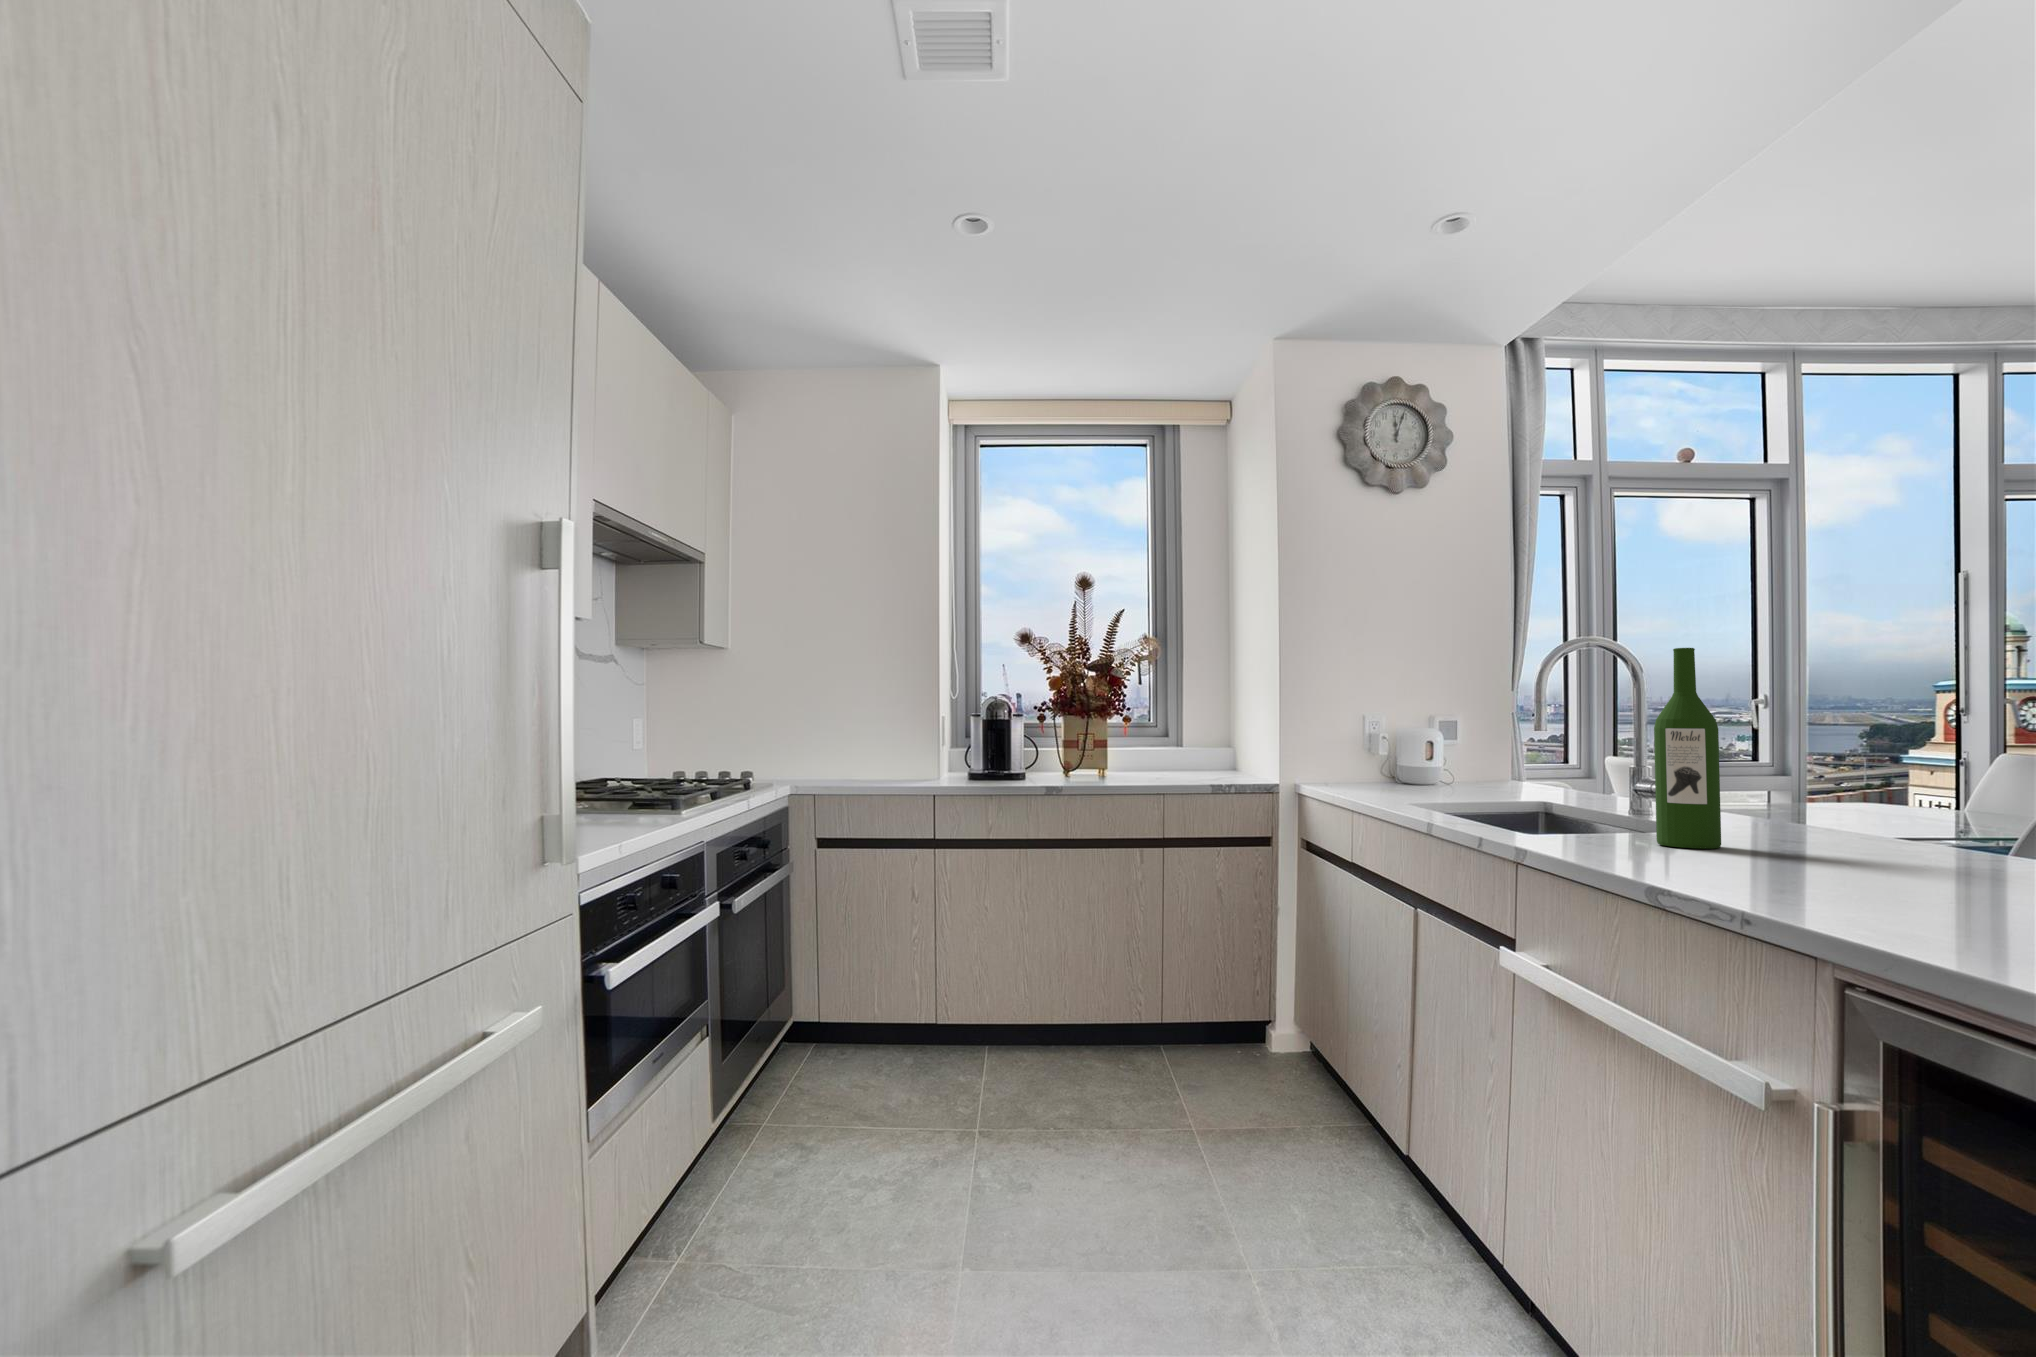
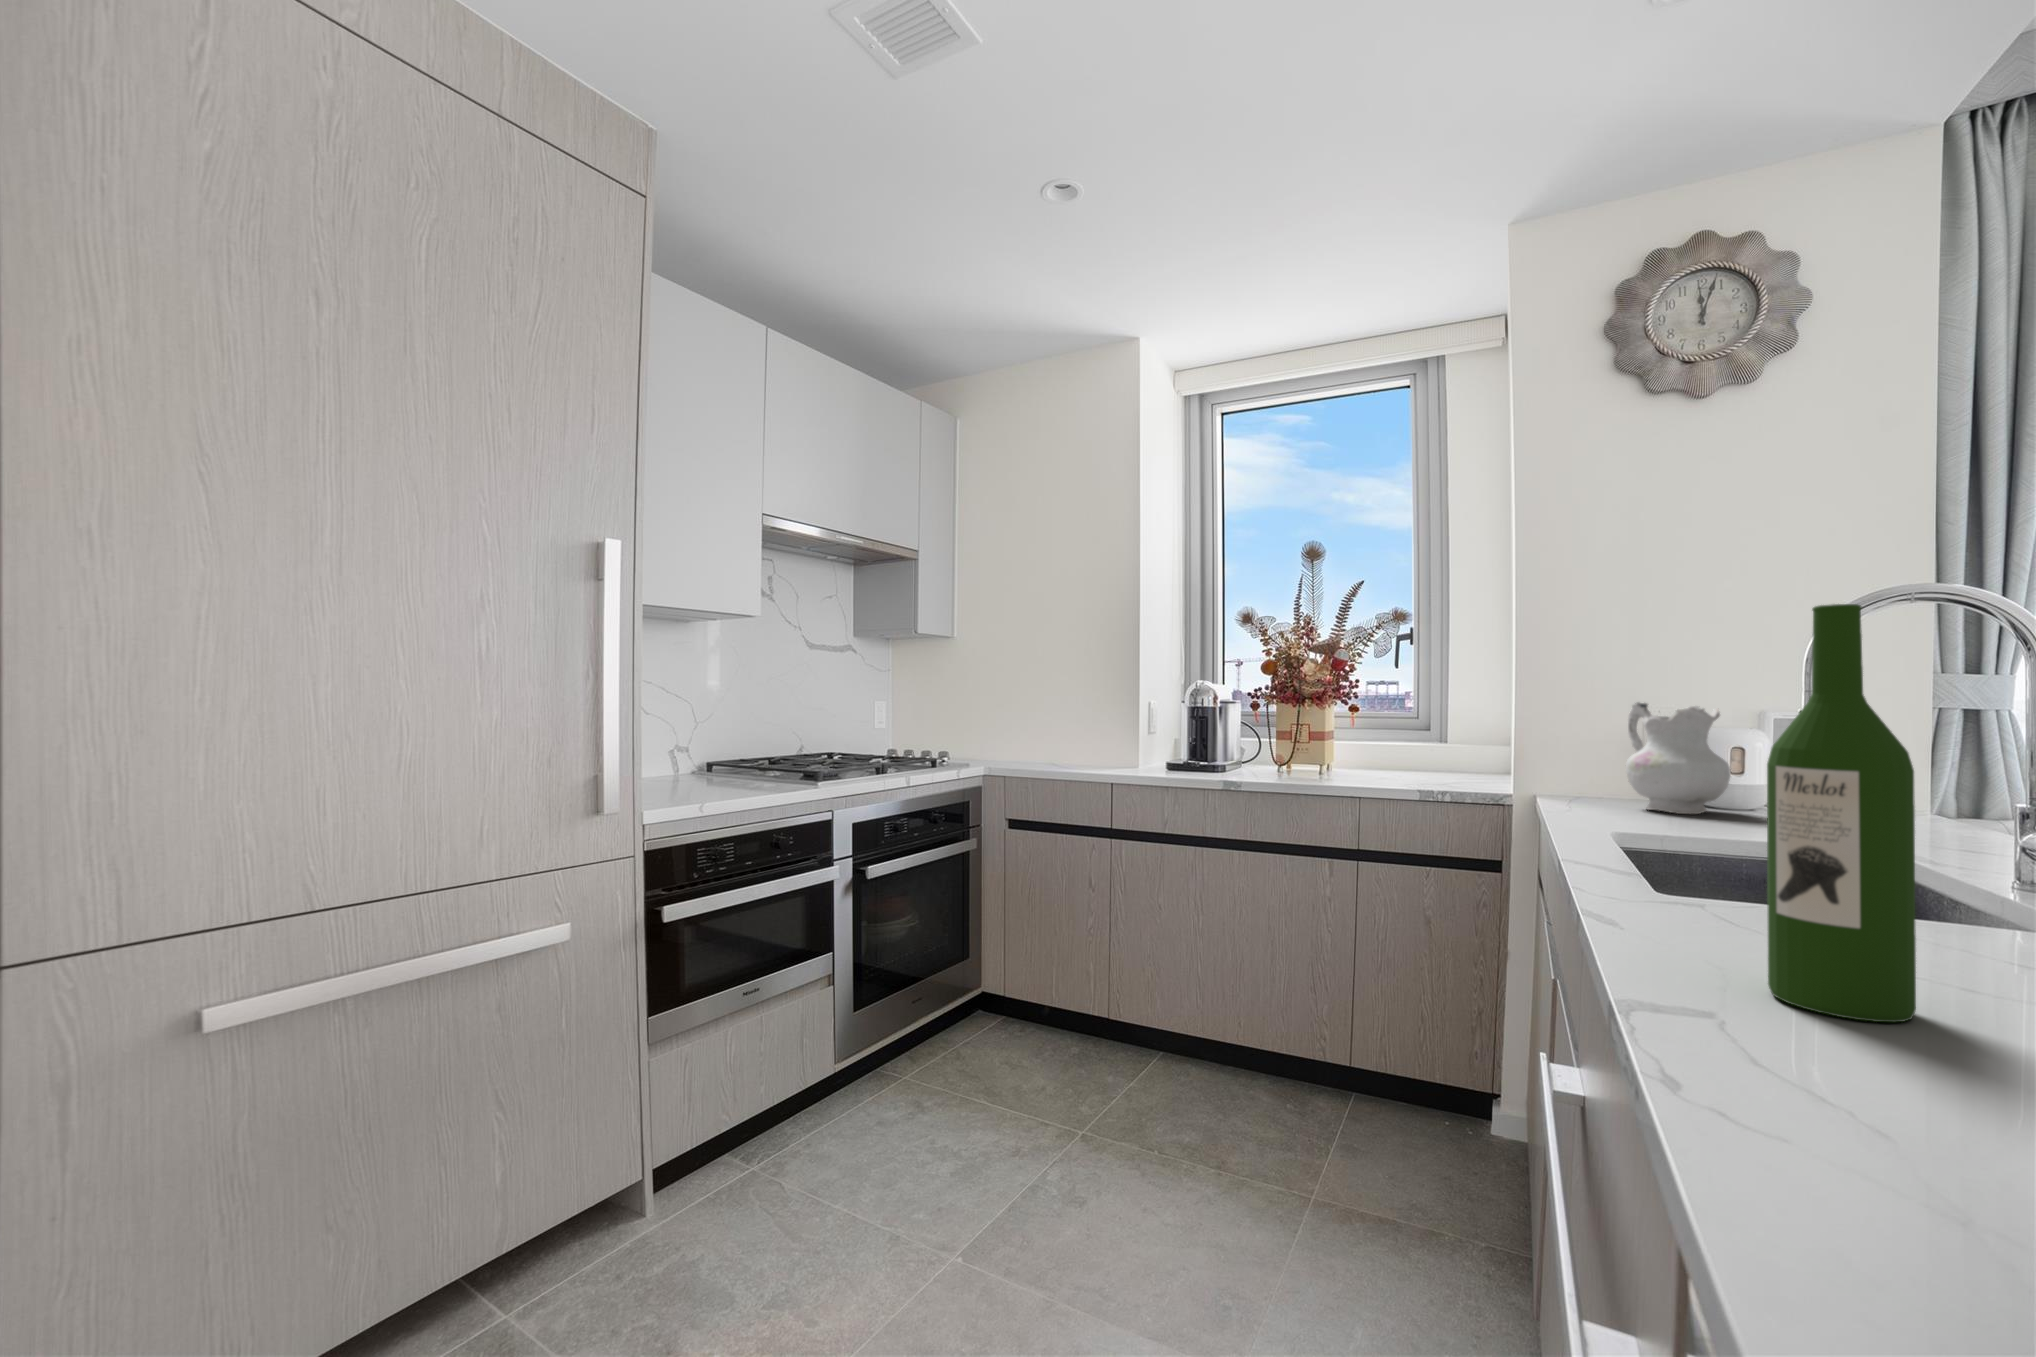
ceramic pitcher: none [1361,711,1429,790] -> present [1626,702,1731,814]

